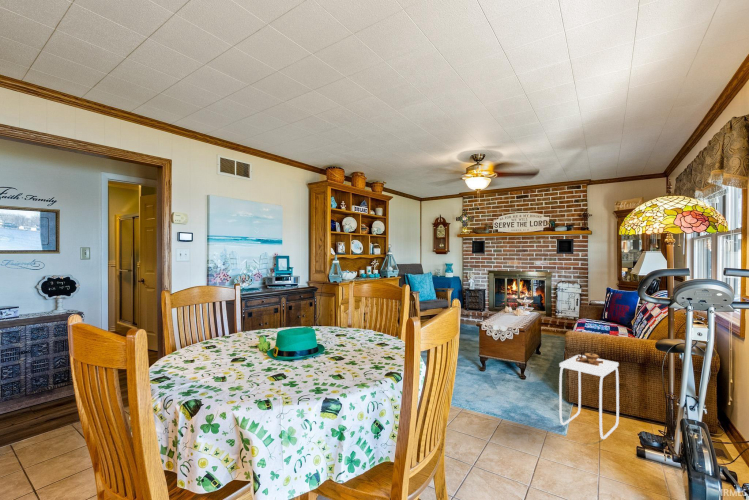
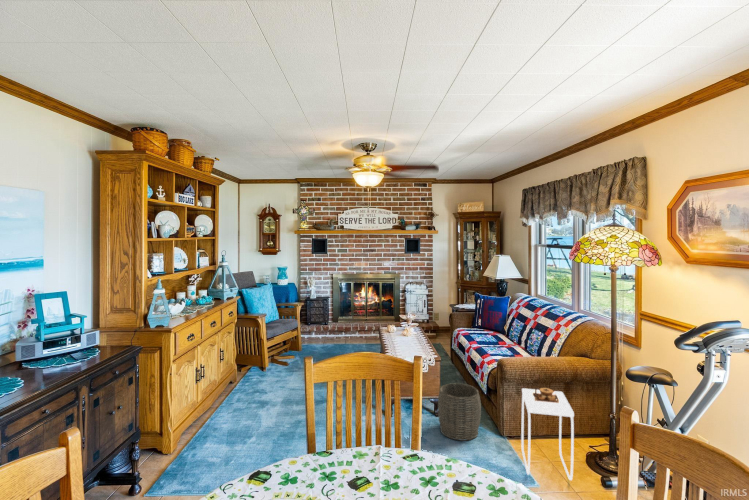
woven basket: none [512,349,552,396] -> present [438,383,481,441]

